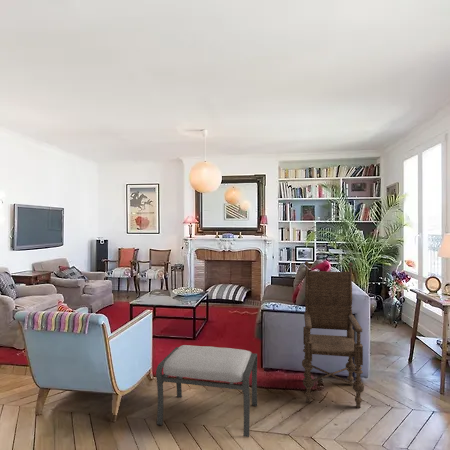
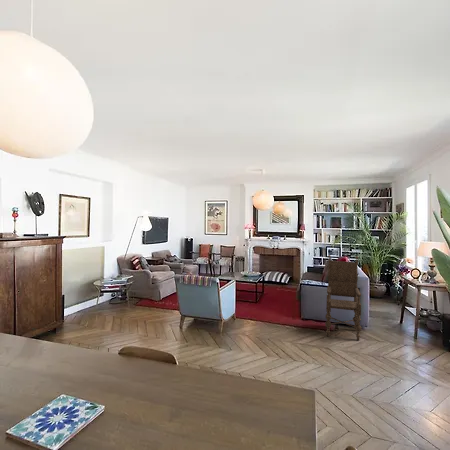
ottoman: present [156,345,257,437] -> none [243,299,298,346]

